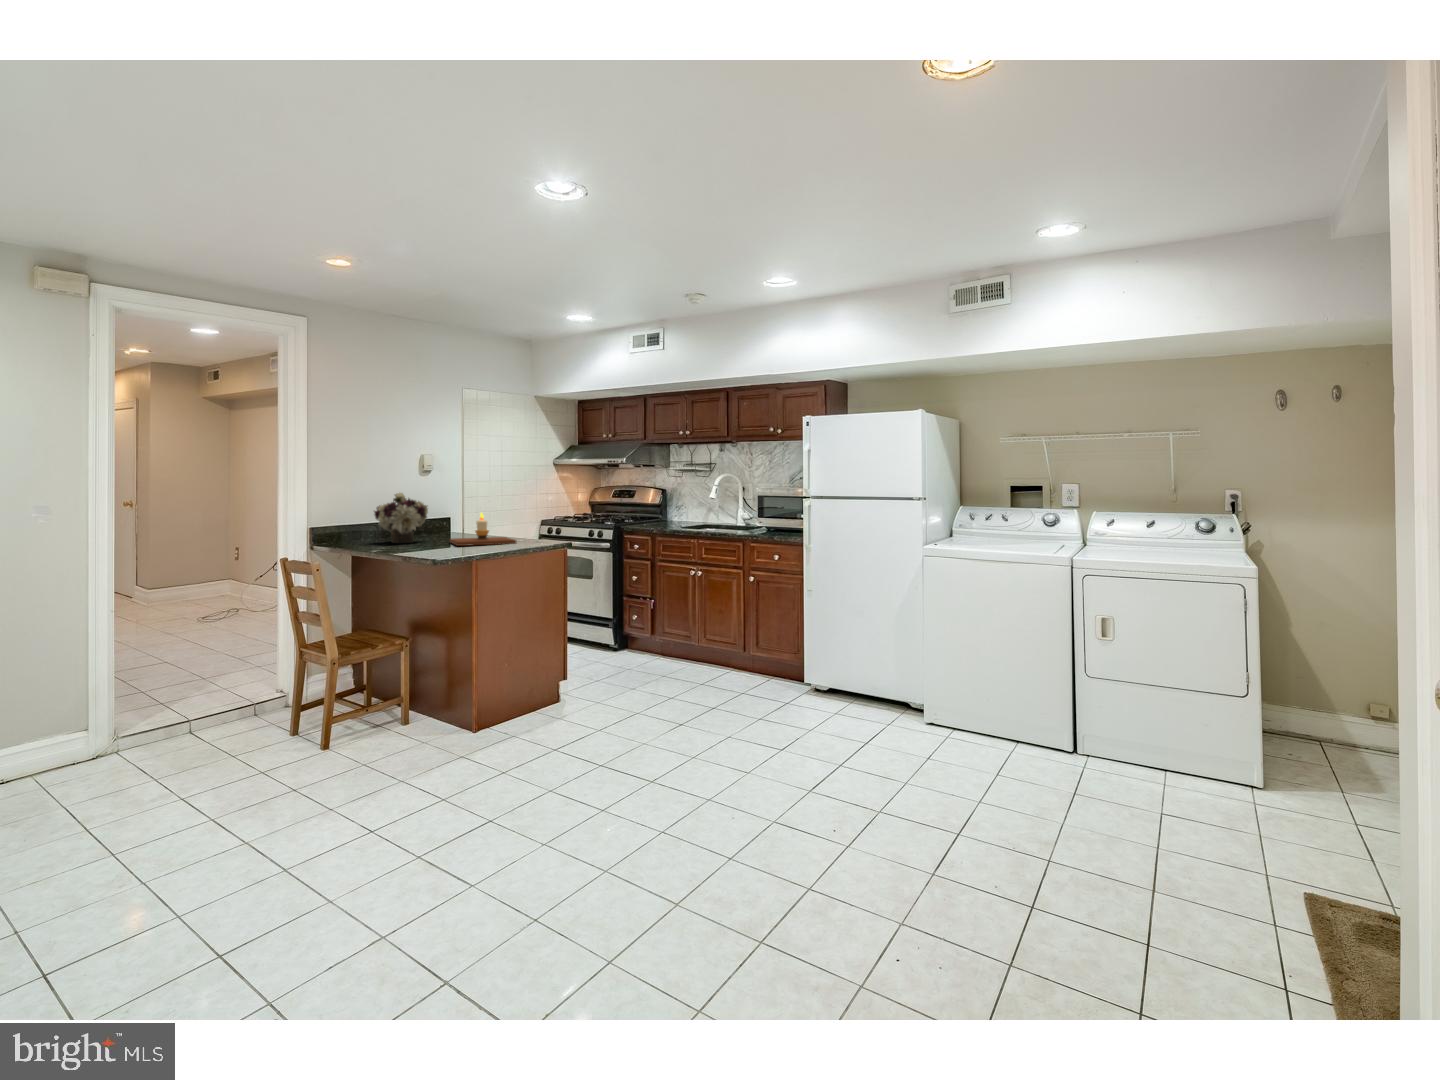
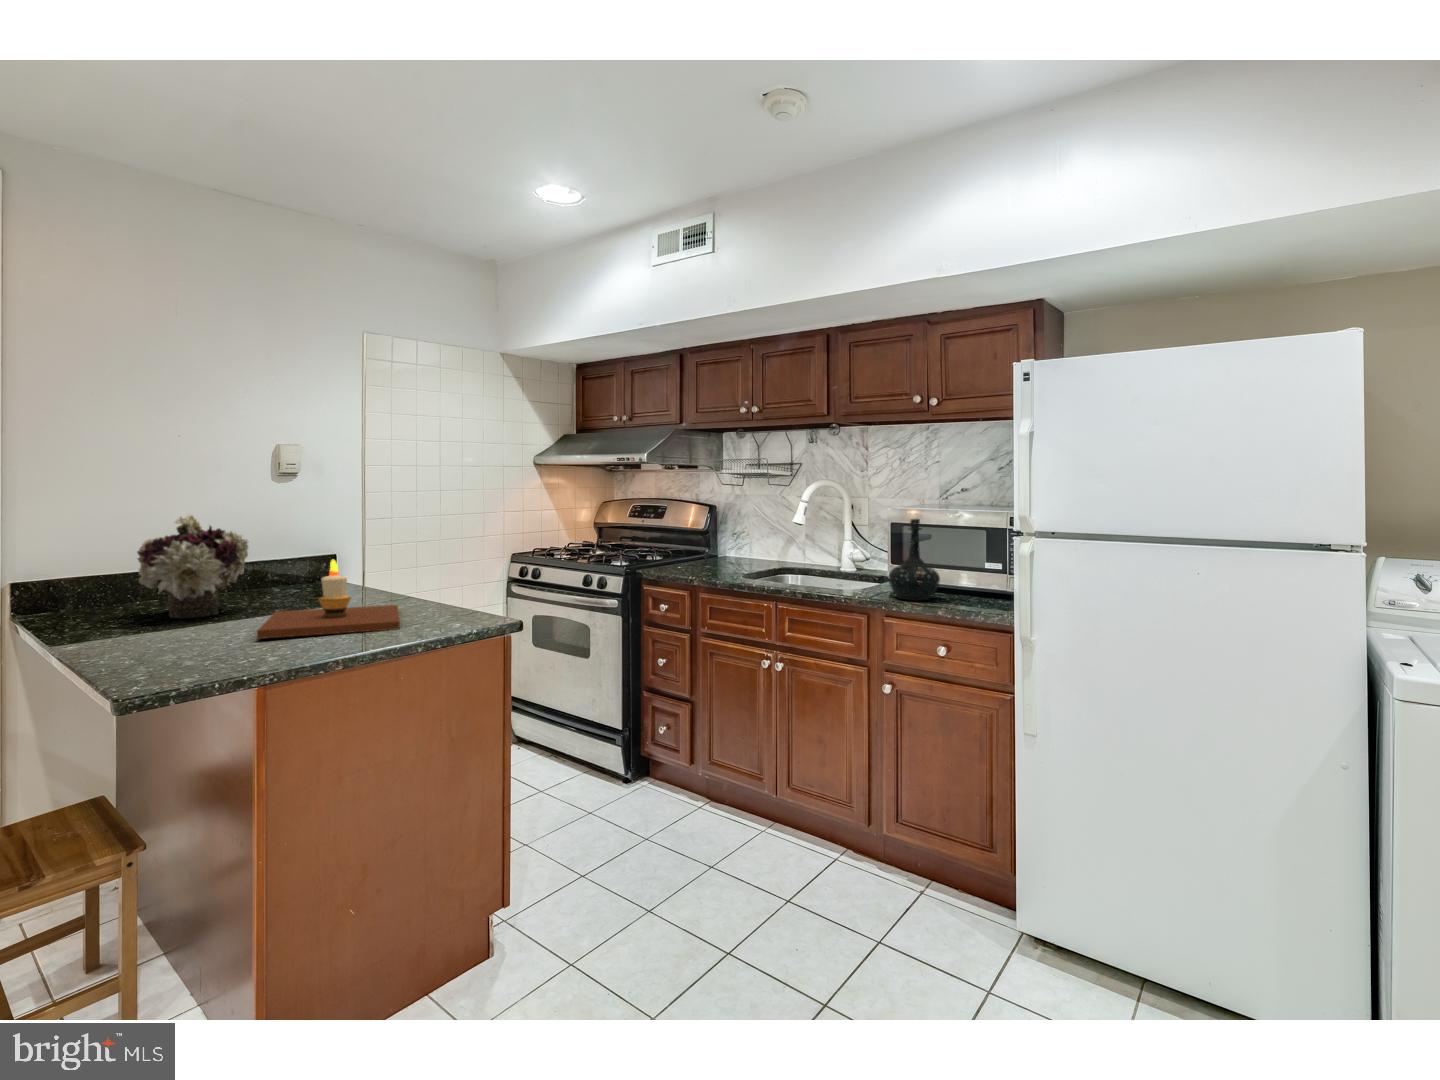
bottle: none [755,493,781,535] -> present [888,519,940,601]

